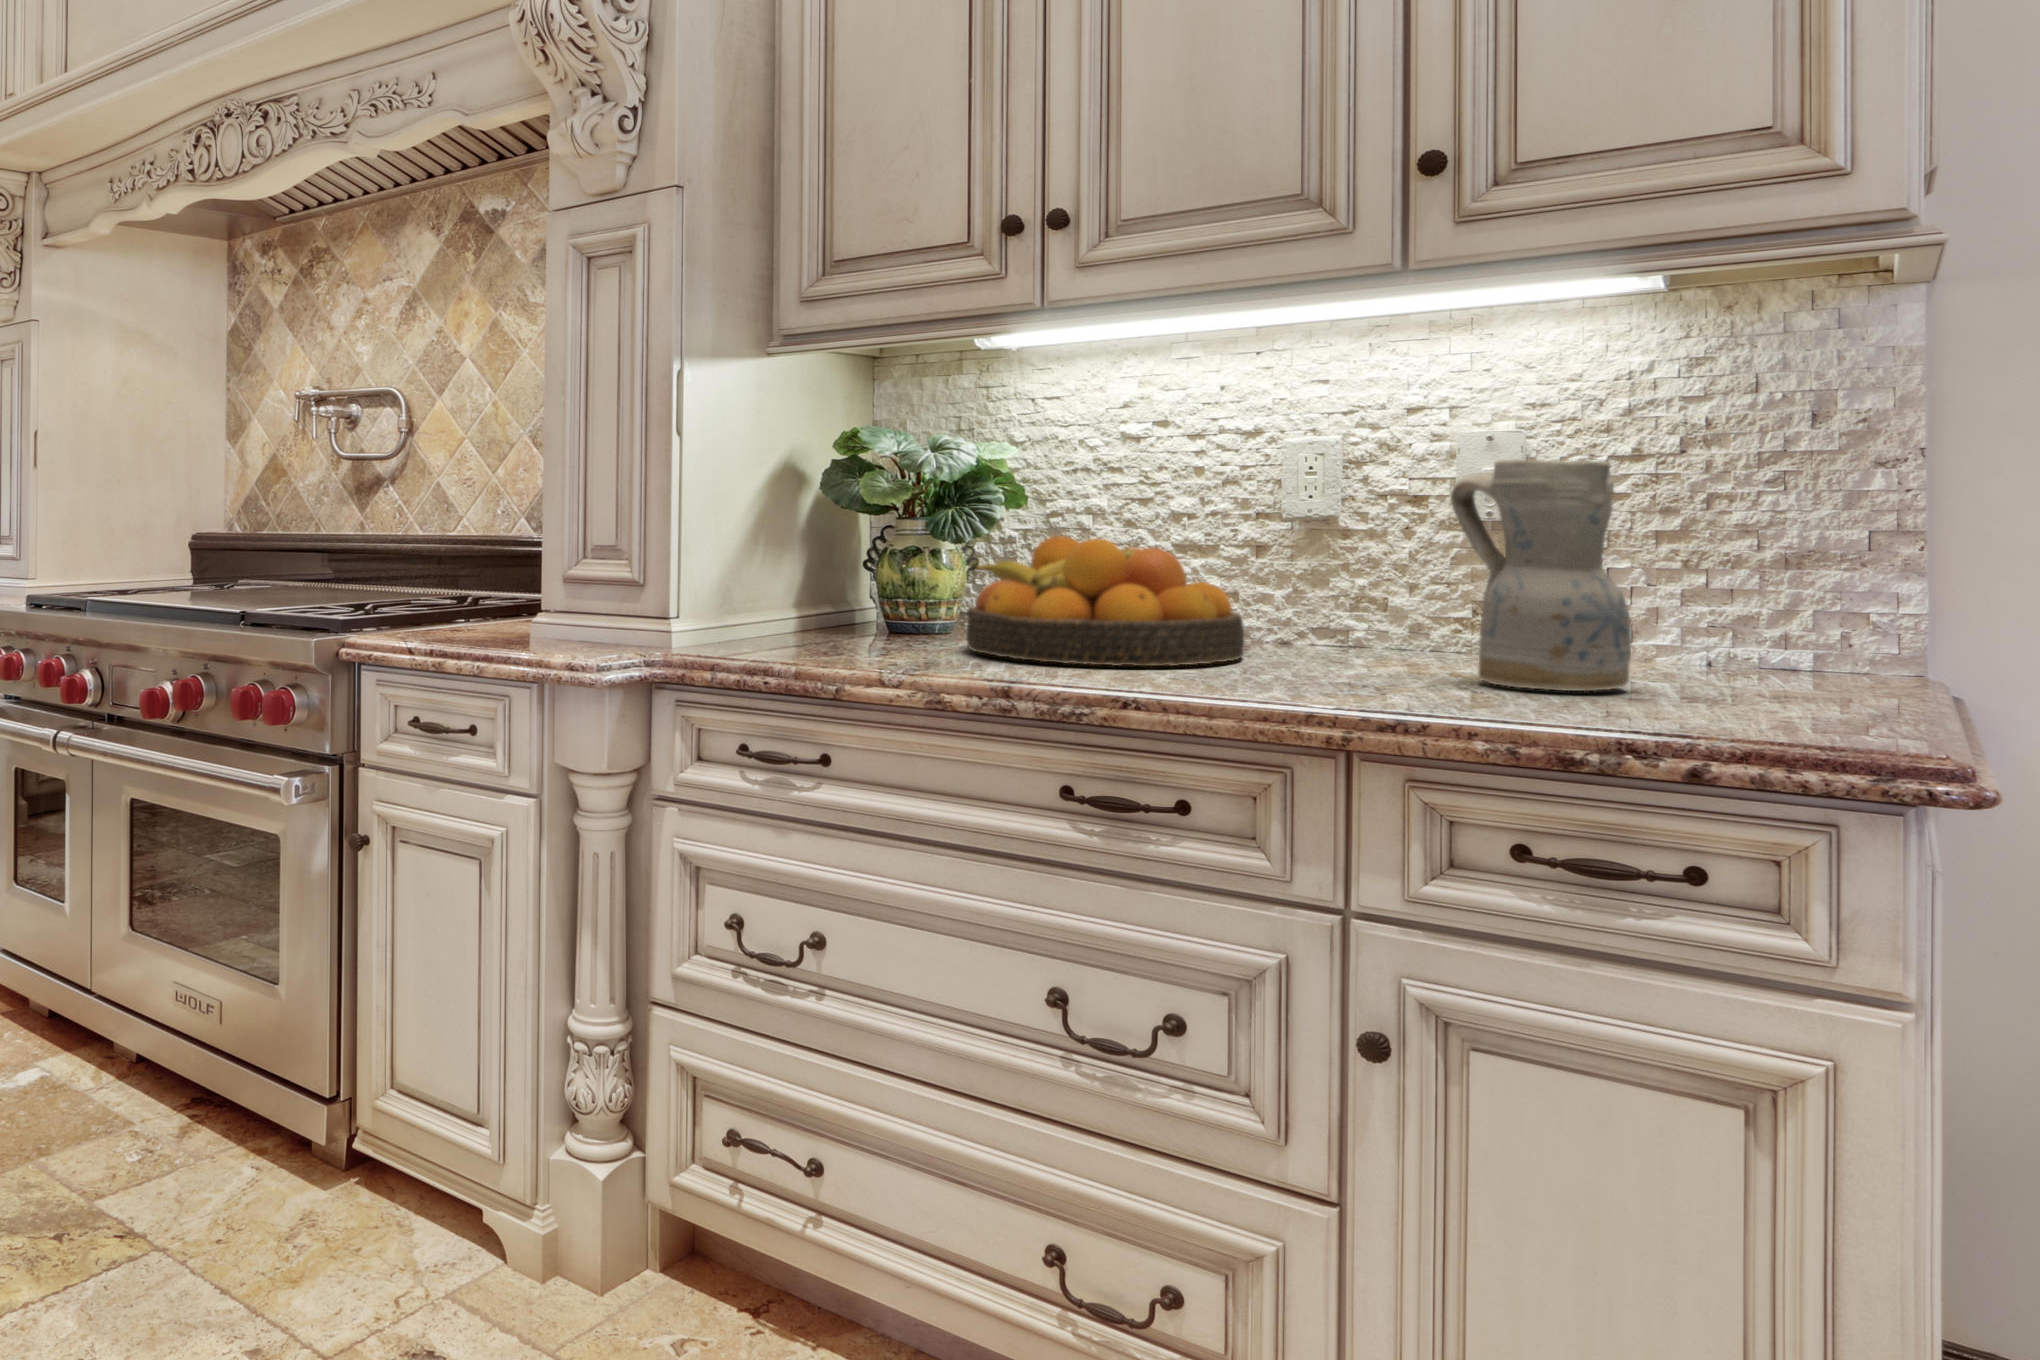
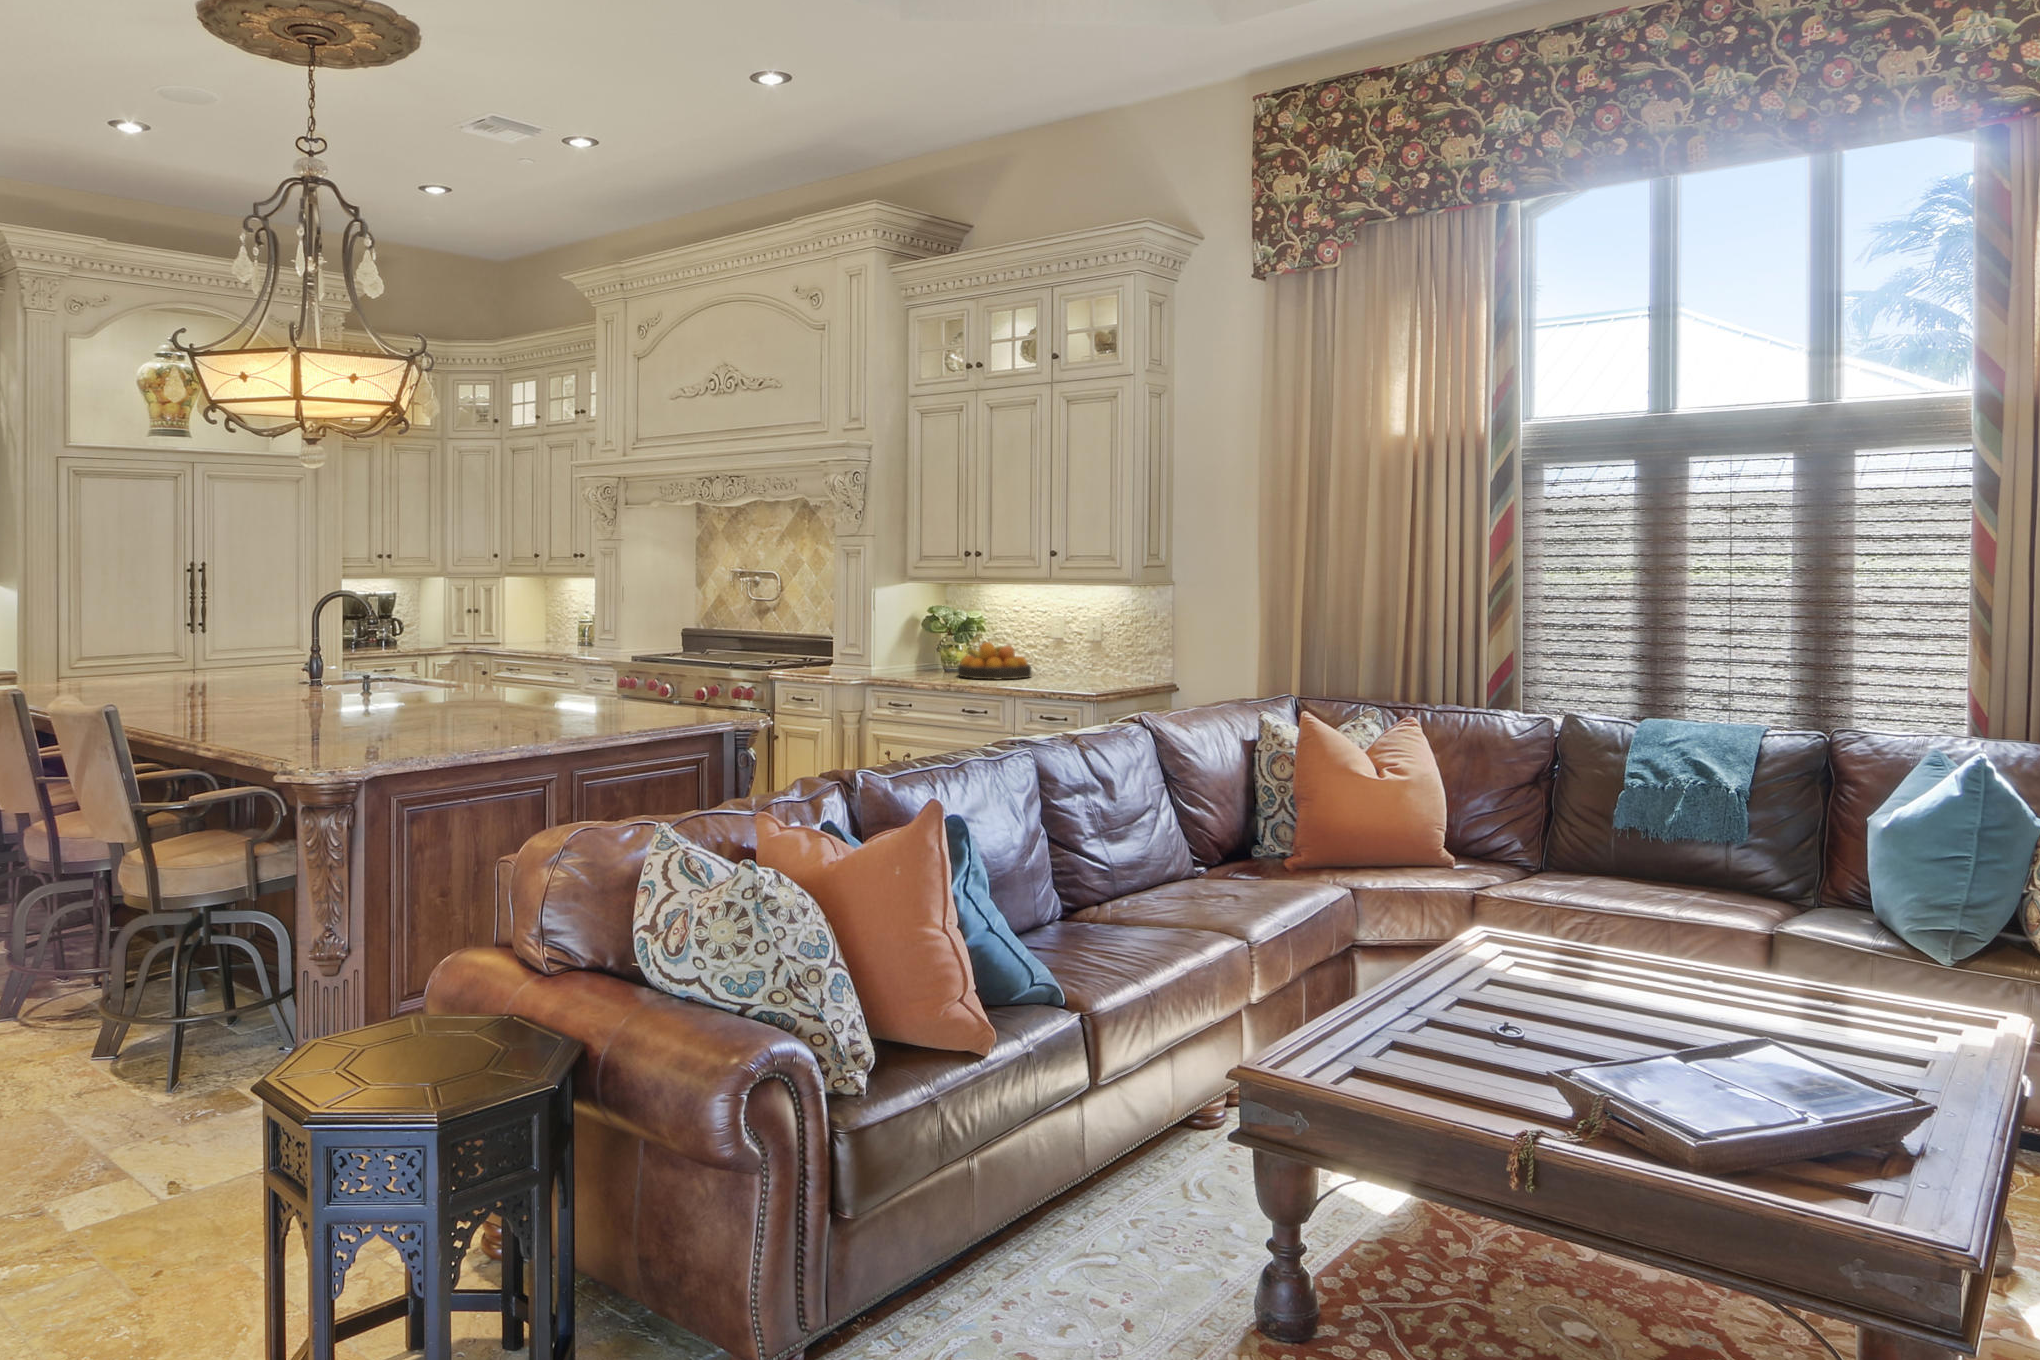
ceramic pitcher: present [1451,459,1632,691] -> none [1065,627,1098,684]

